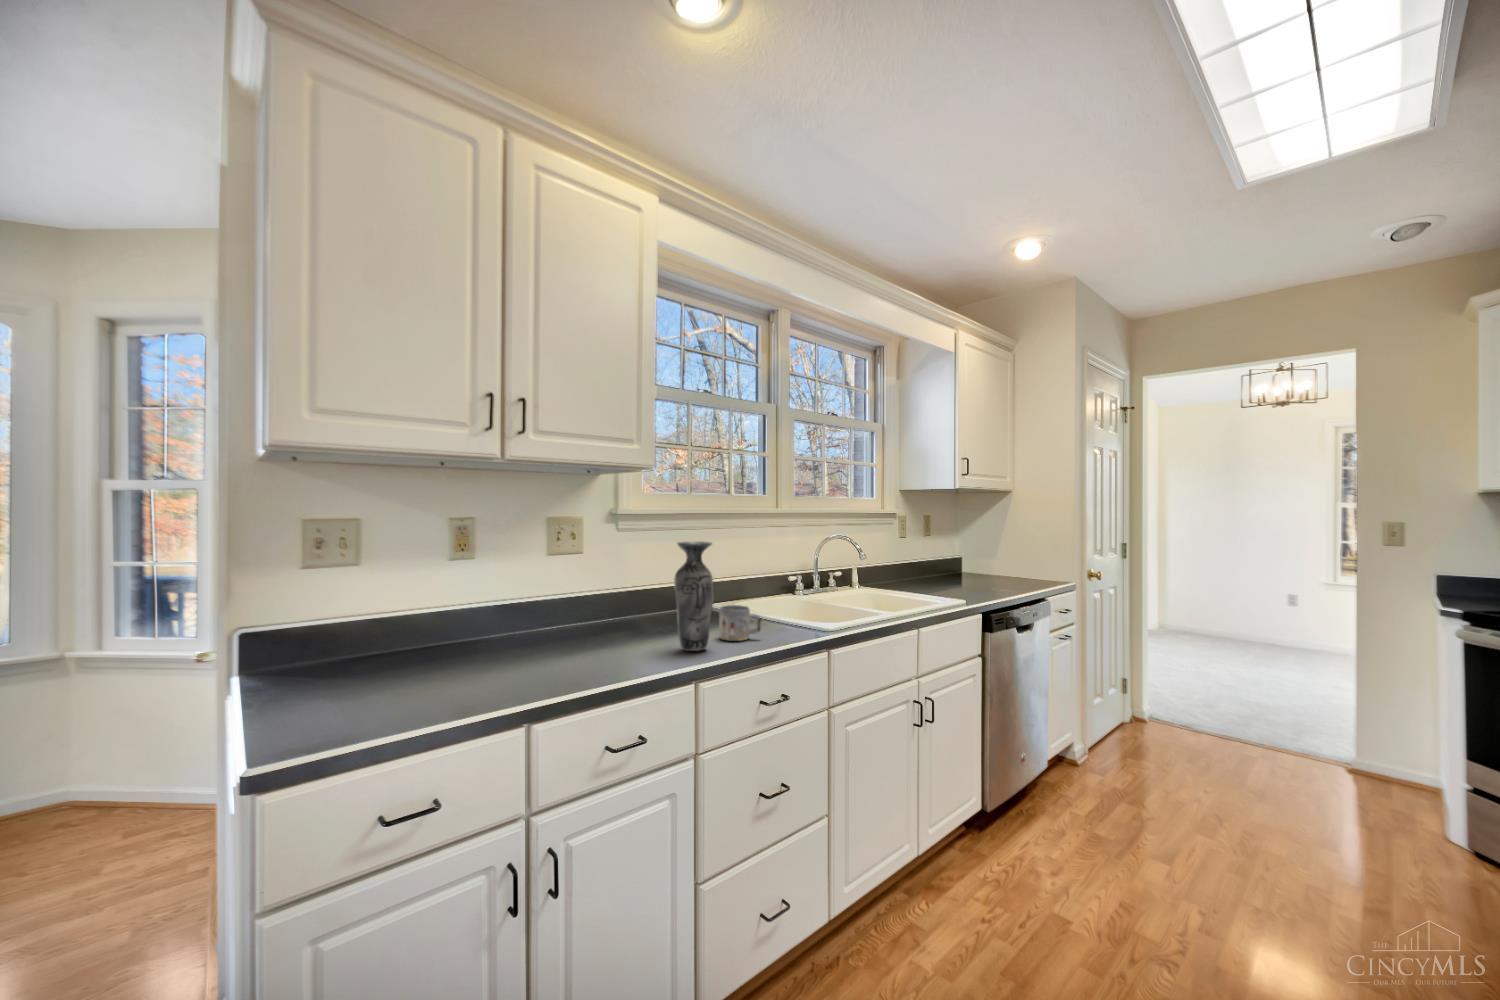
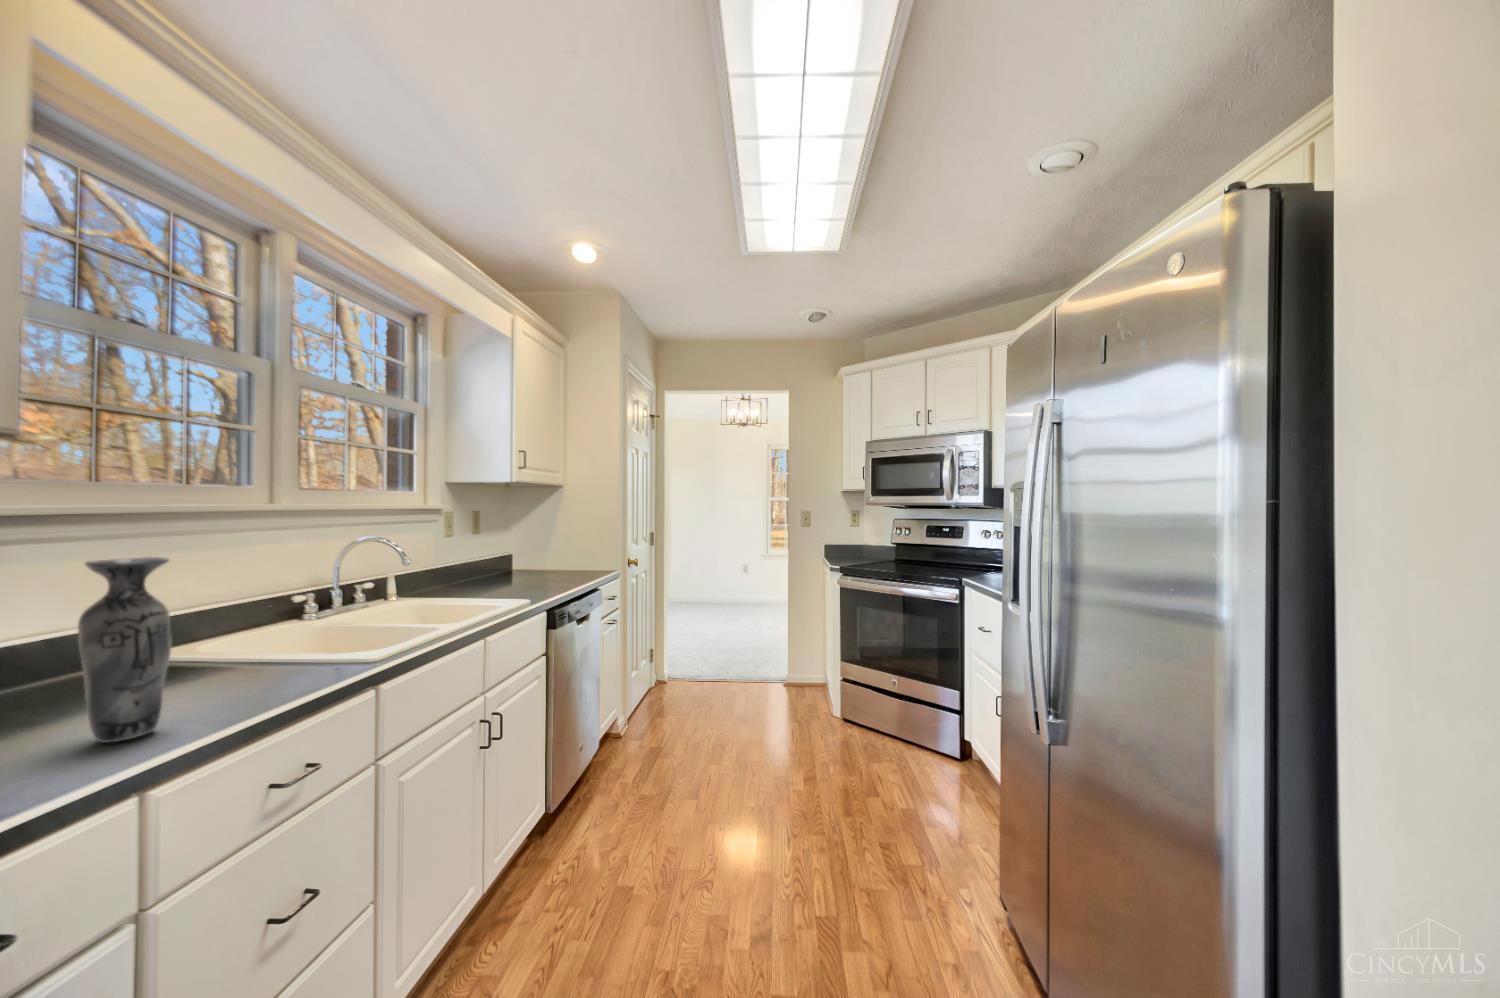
mug: present [719,605,762,641] -> none [180,649,265,707]

